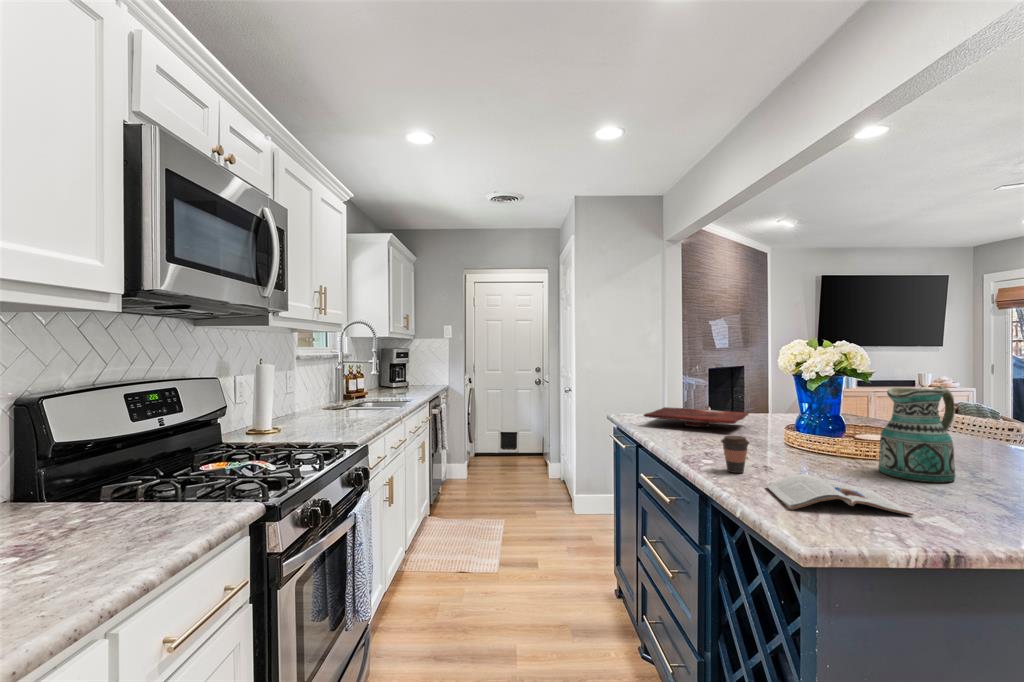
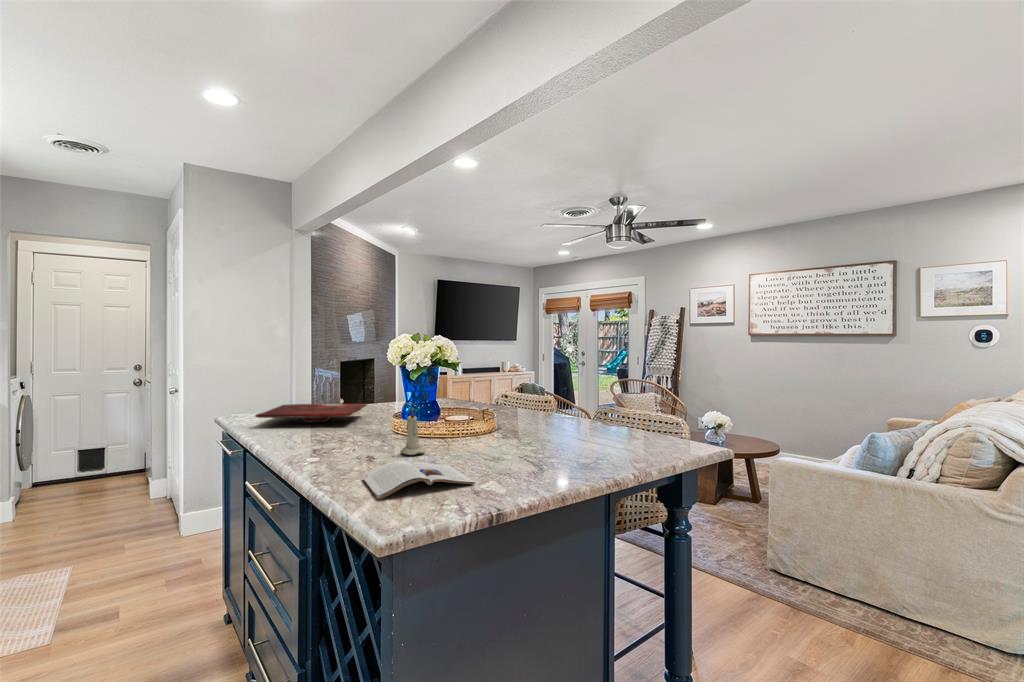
ceramic pitcher: present [879,386,955,482] -> none [460,373,510,451]
candle: none [801,420,833,472] -> present [400,408,425,455]
coffee cup: present [721,436,749,473] -> none [324,431,352,469]

